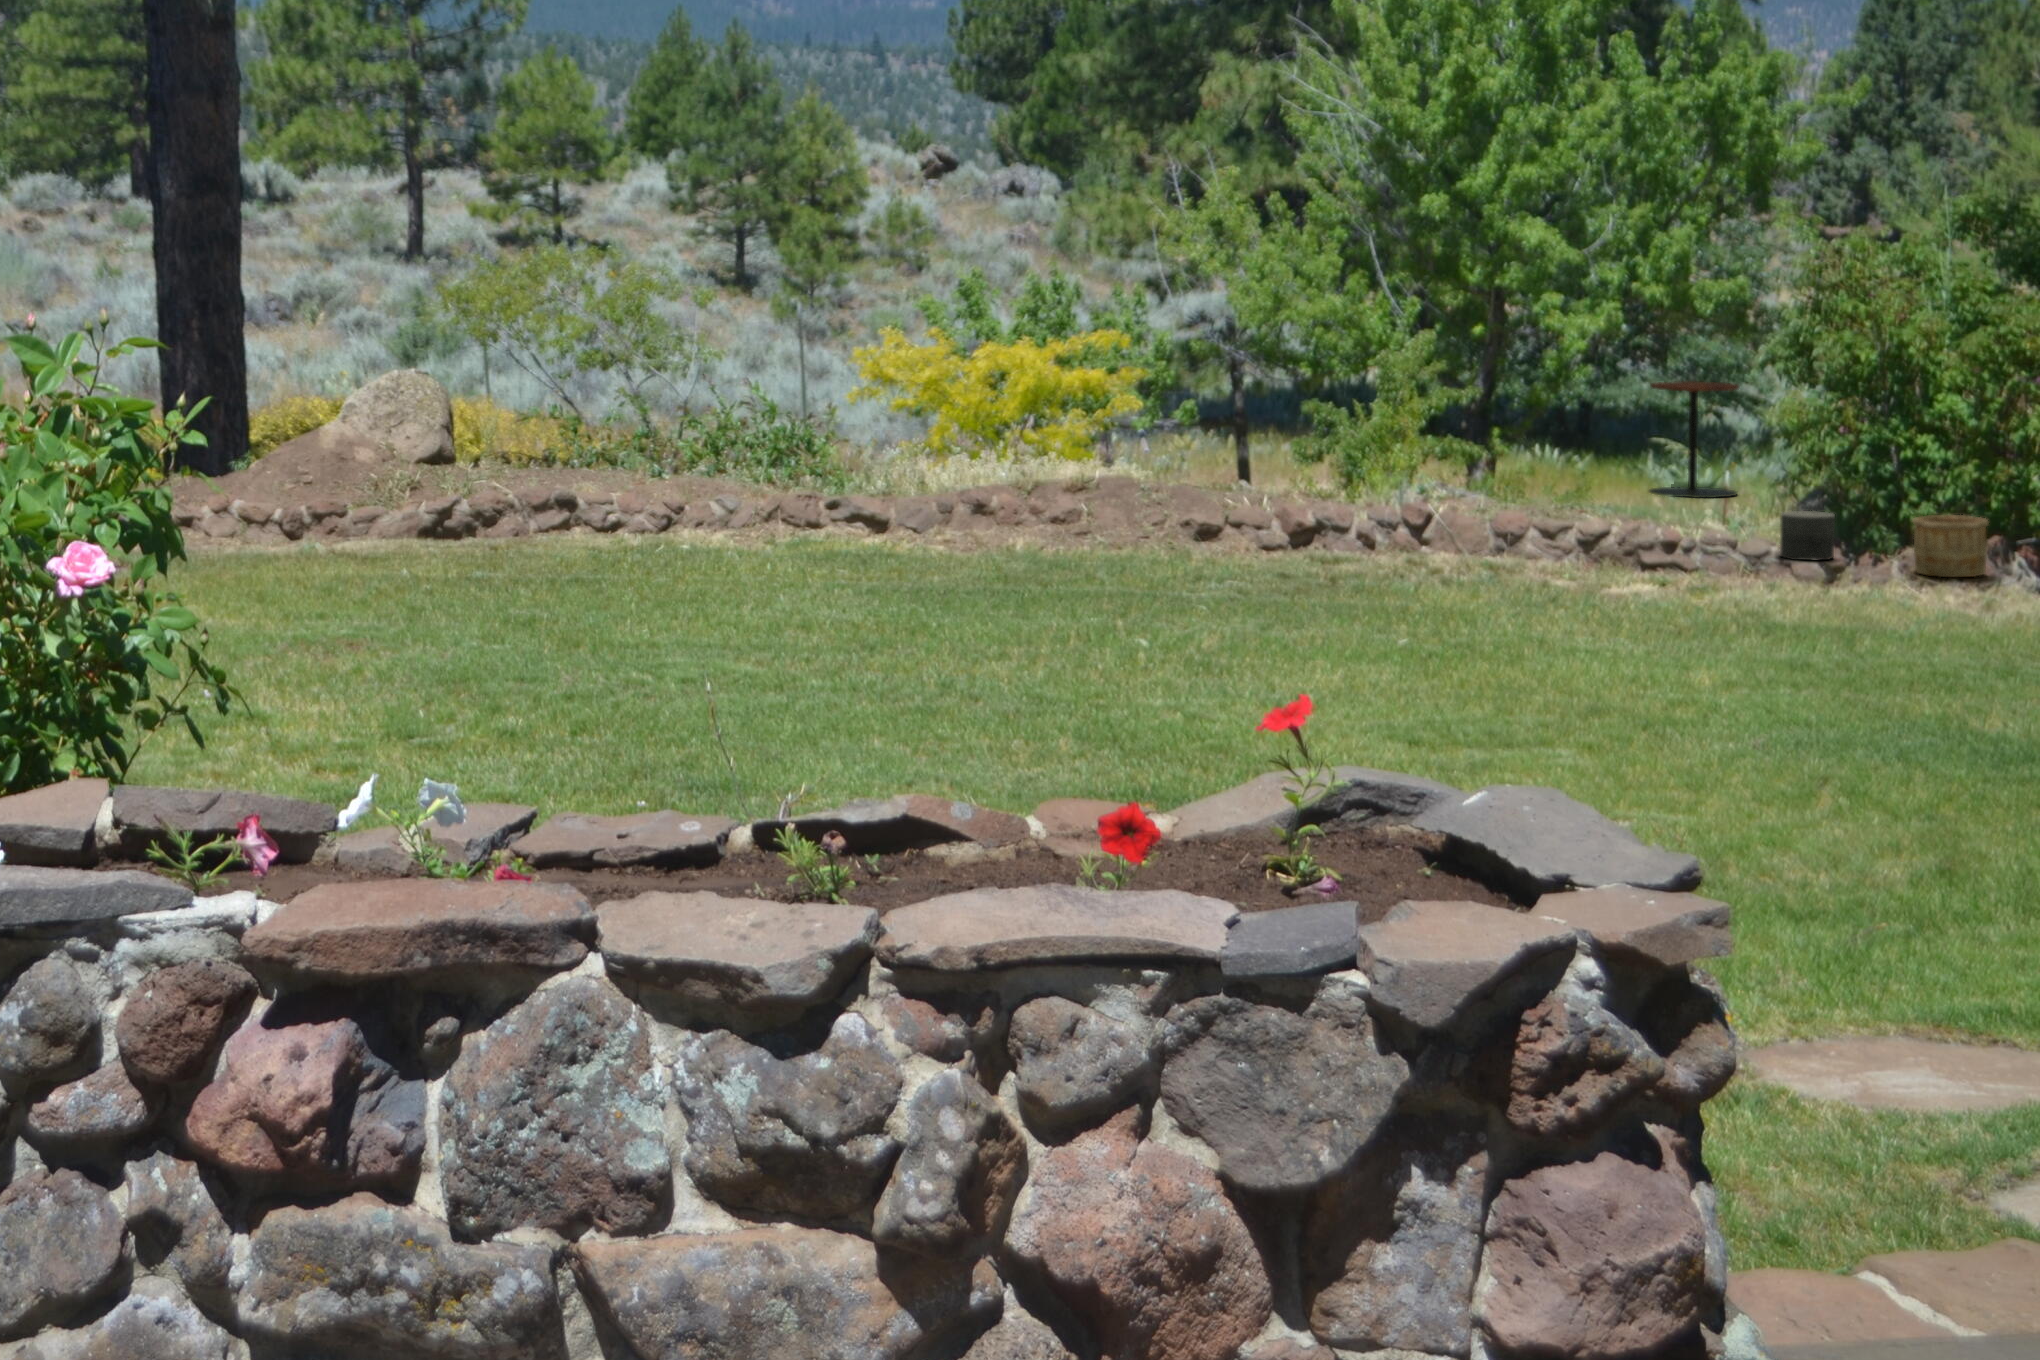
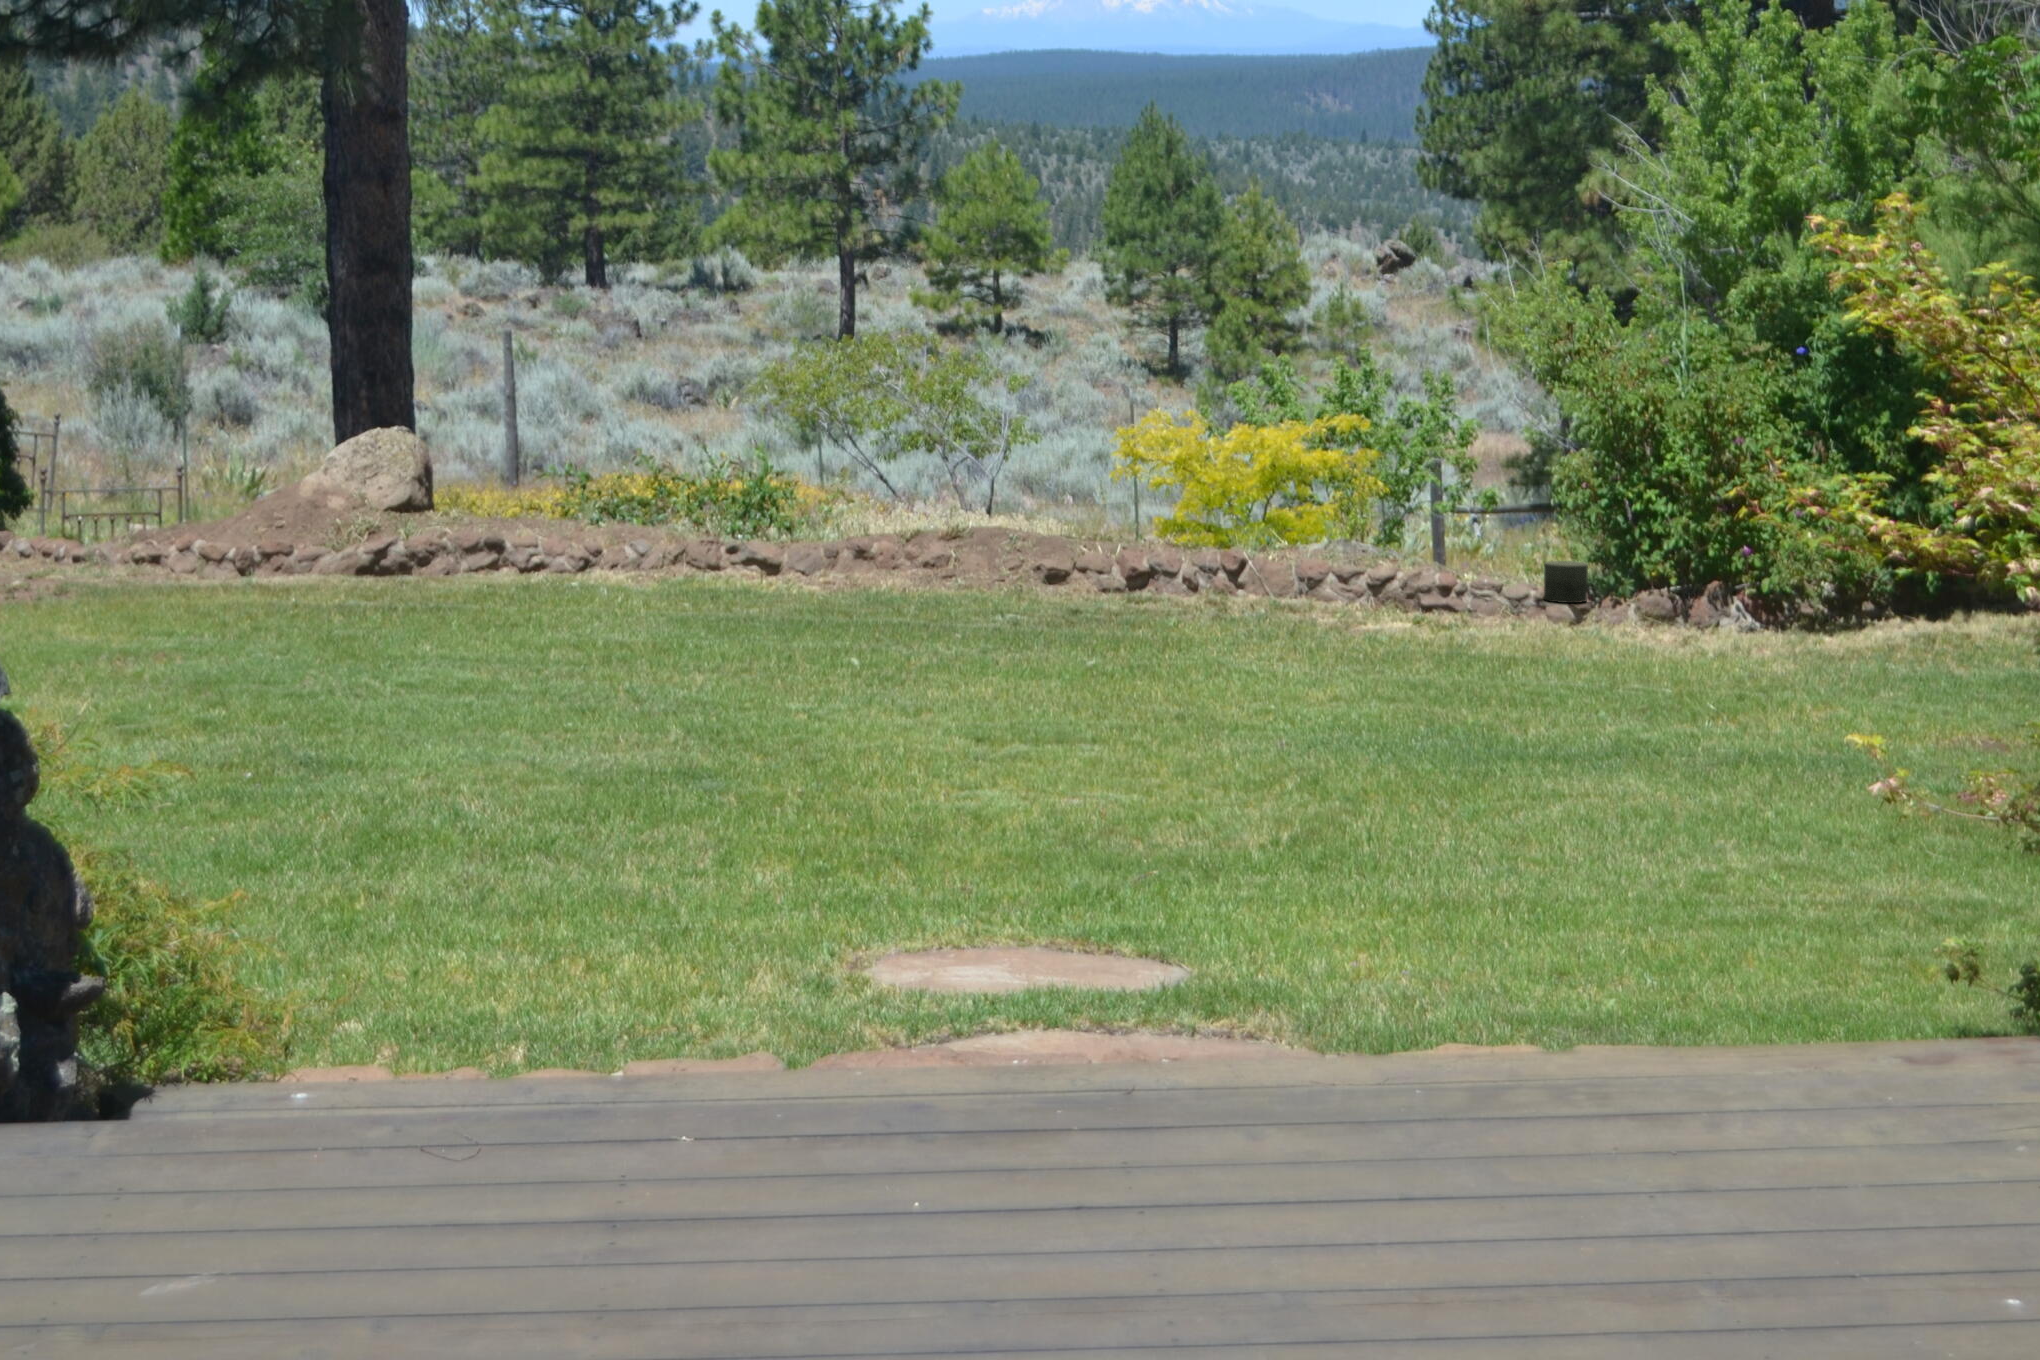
side table: present [1649,381,1739,498] -> none [1461,451,1535,549]
wooden bucket: present [1913,515,1988,577] -> none [1647,565,1708,618]

